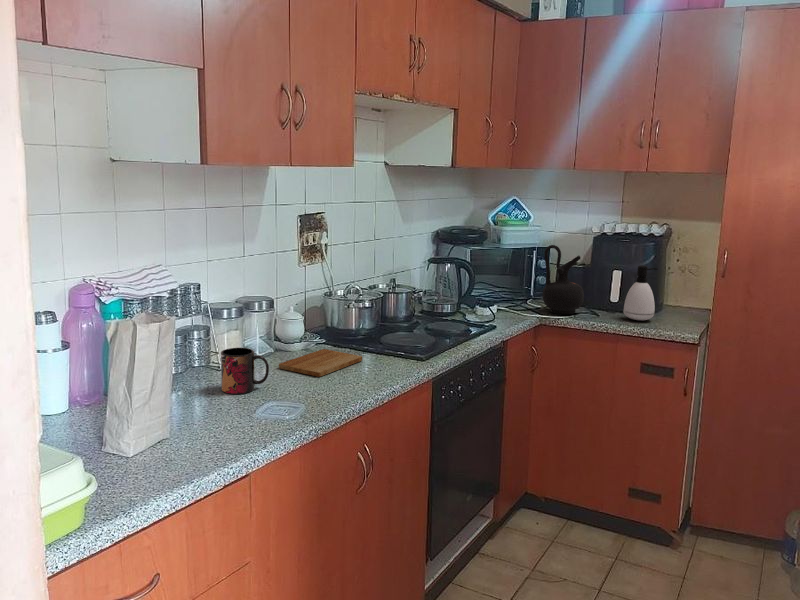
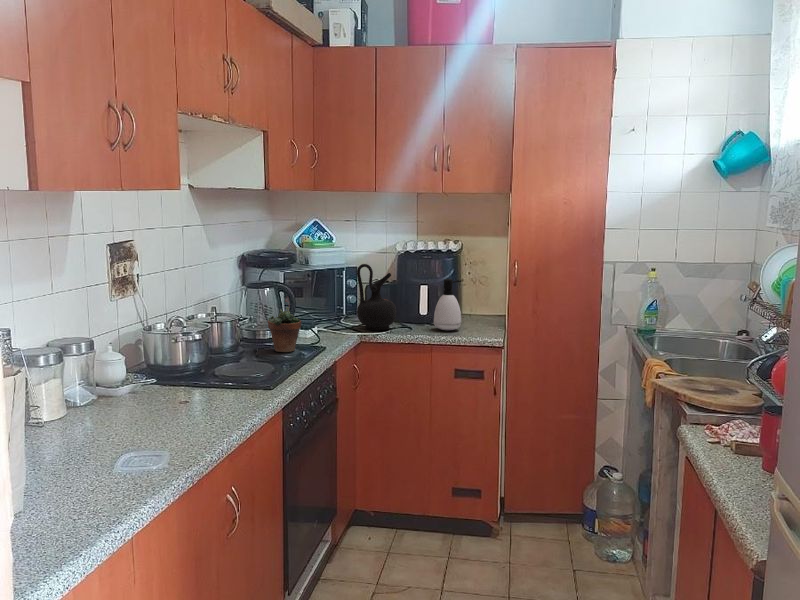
succulent plant: none [443,273,476,327] -> present [268,298,301,352]
mug: present [221,348,269,394] -> none [55,398,113,452]
cutting board: present [279,349,362,377] -> none [114,389,205,420]

